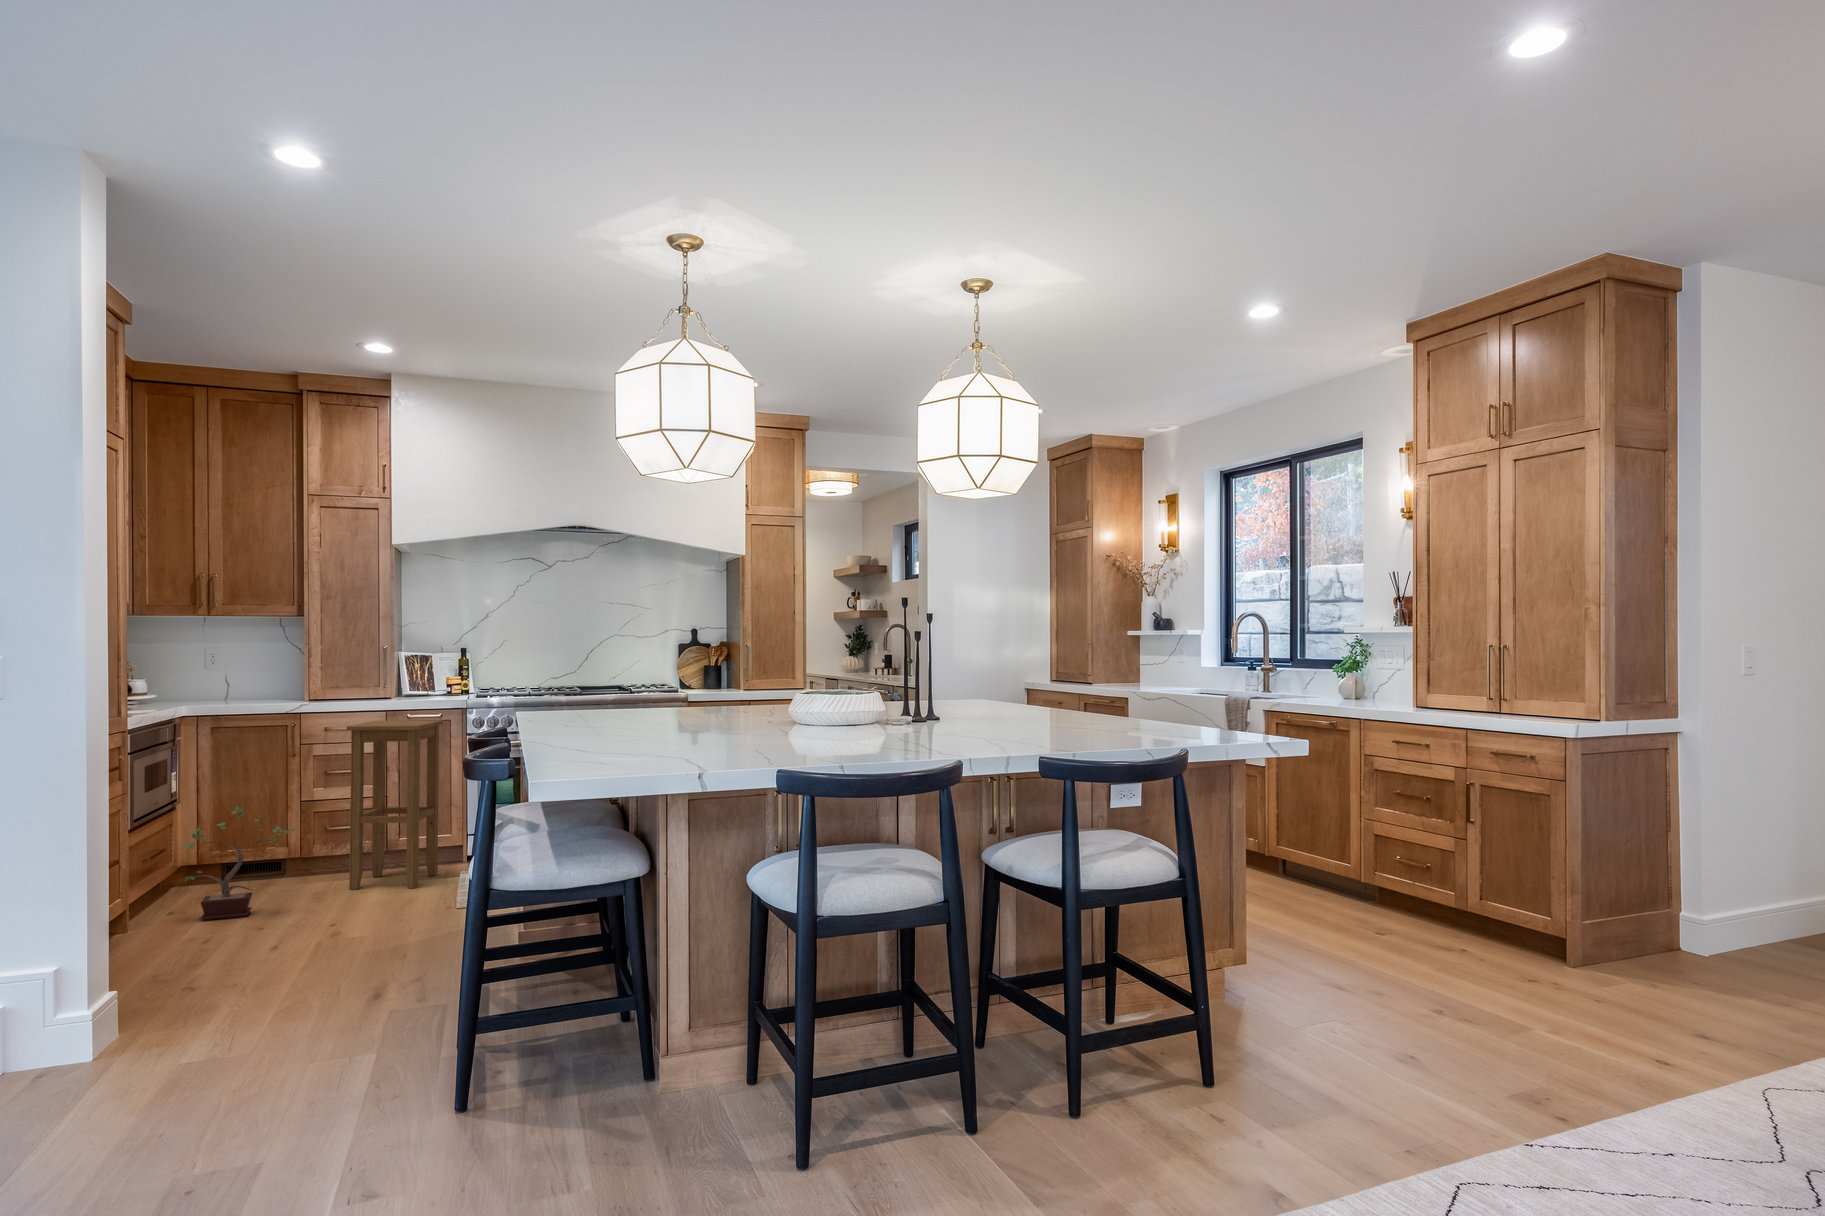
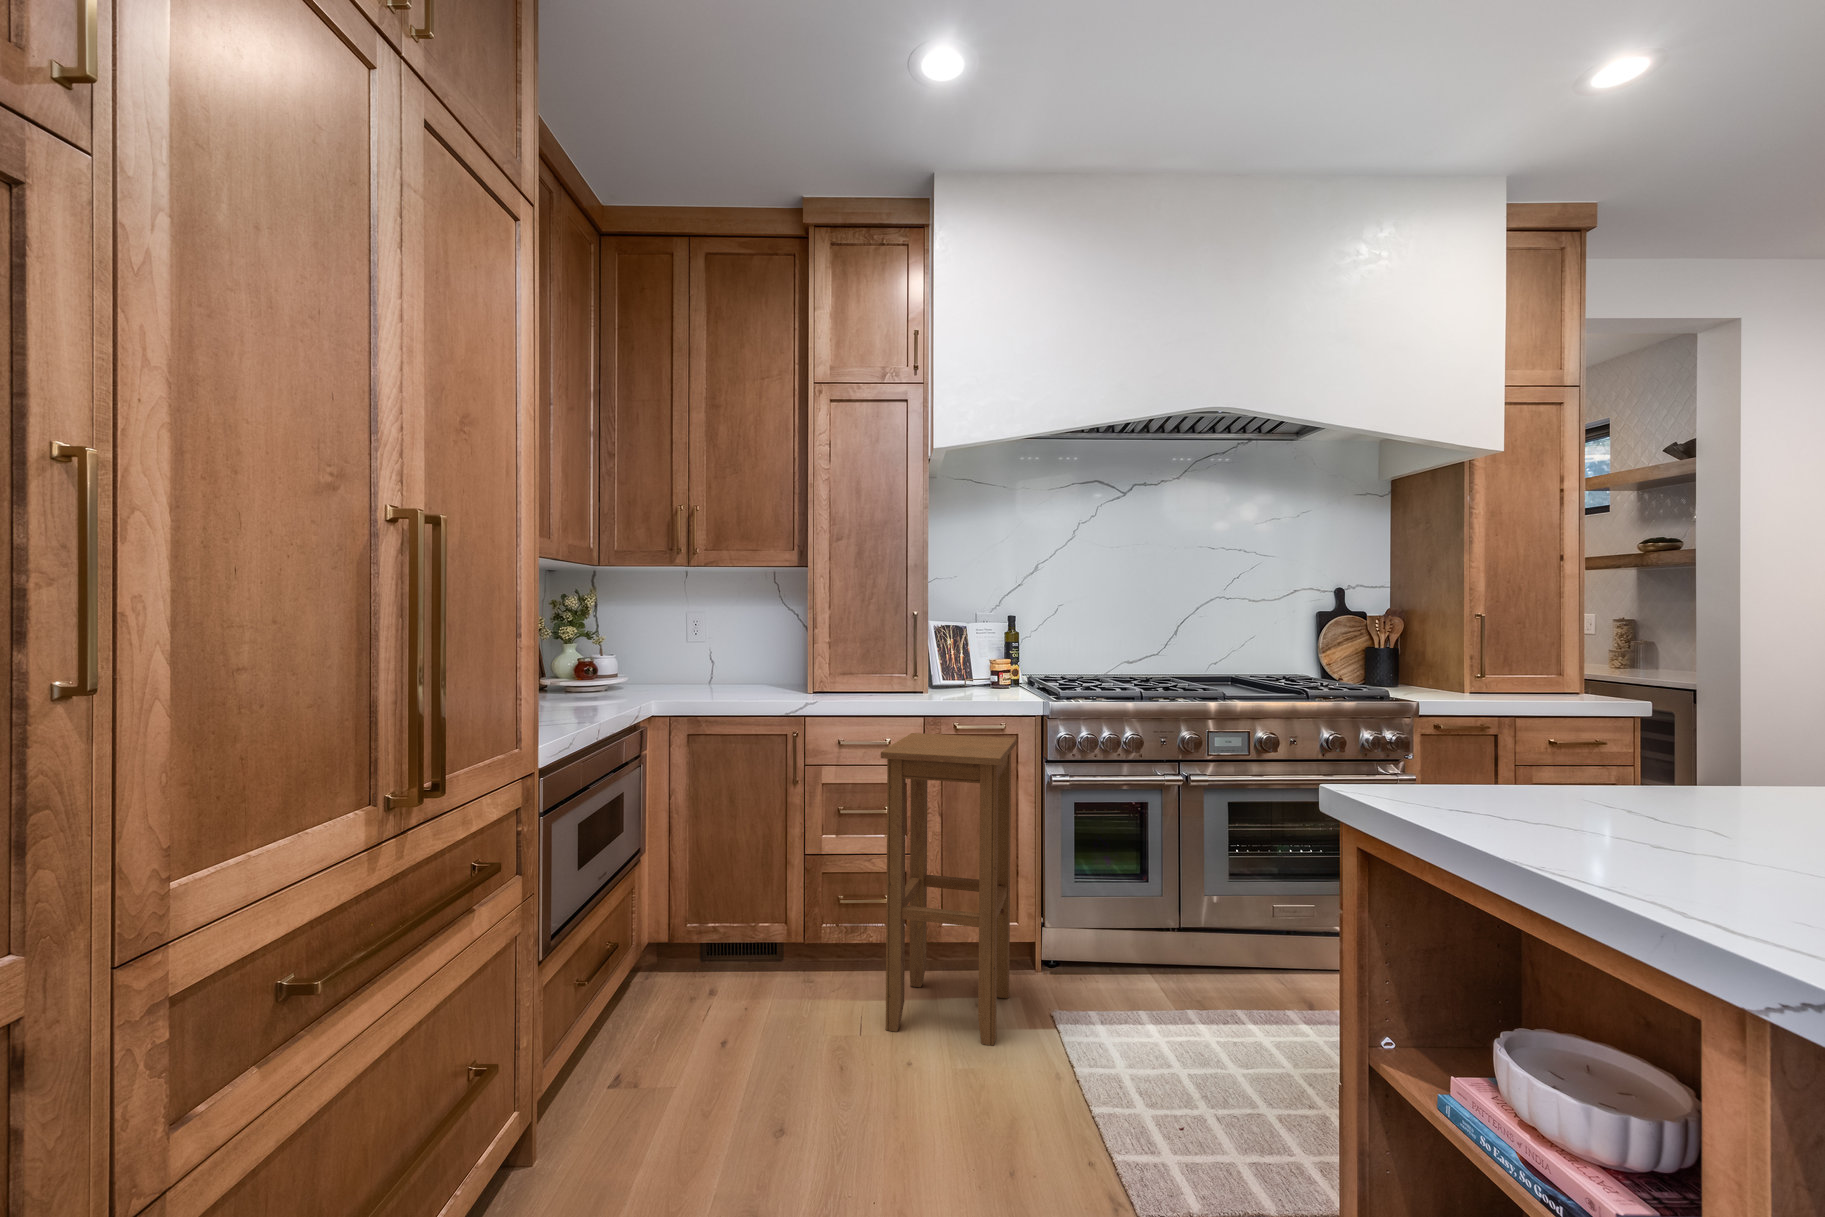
potted plant: present [182,806,296,920] -> none [625,903,815,1122]

